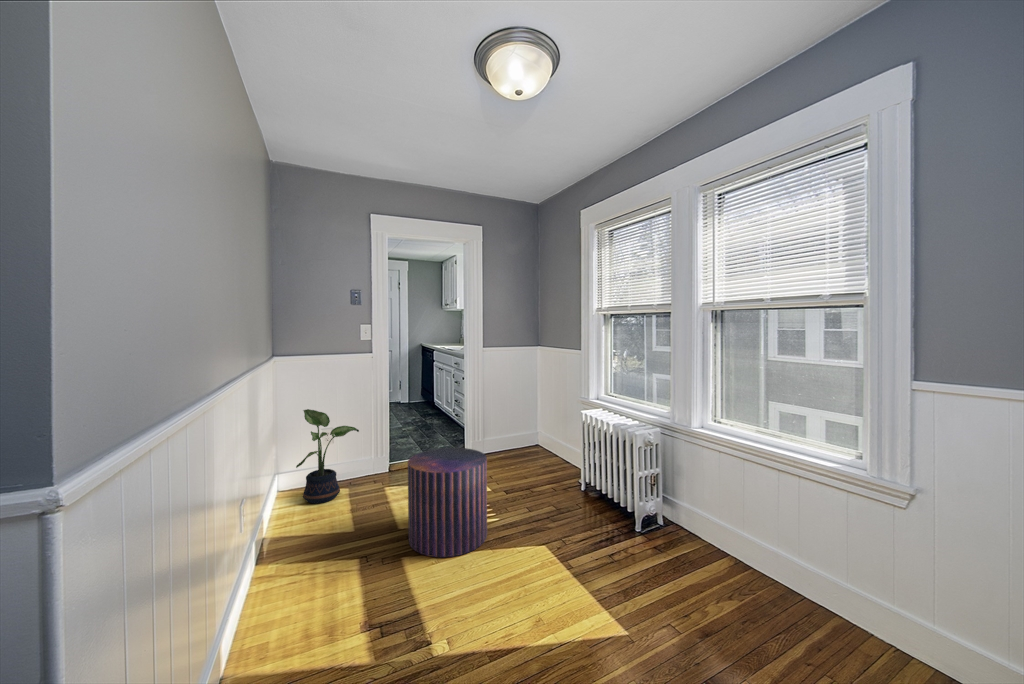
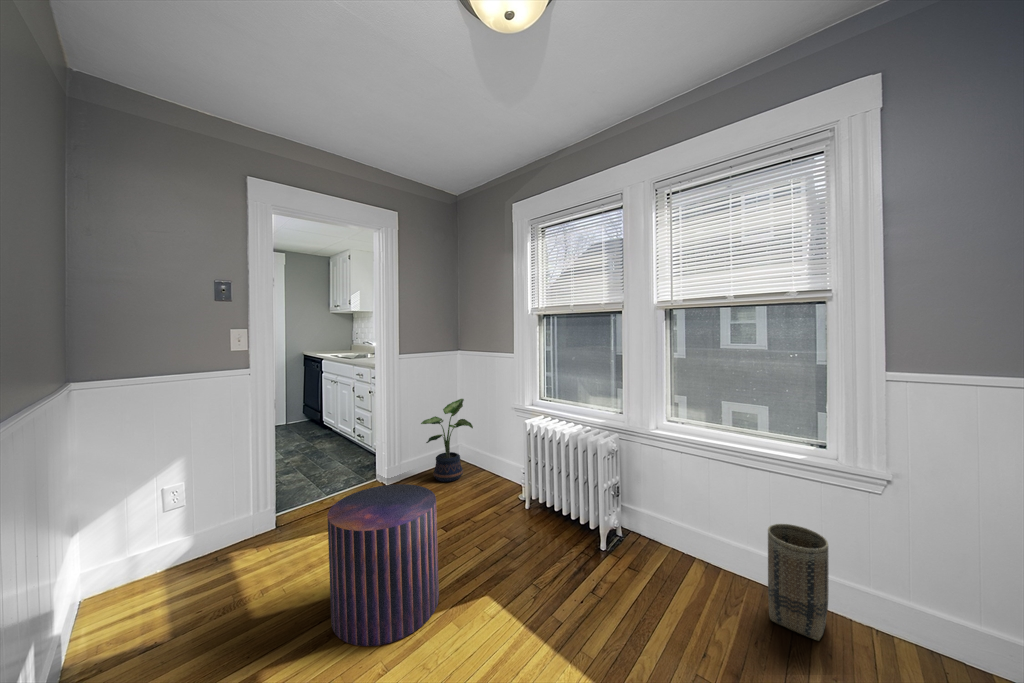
potted plant: present [296,409,359,503] -> present [421,399,473,482]
basket: none [772,522,834,633] -> present [768,524,829,641]

